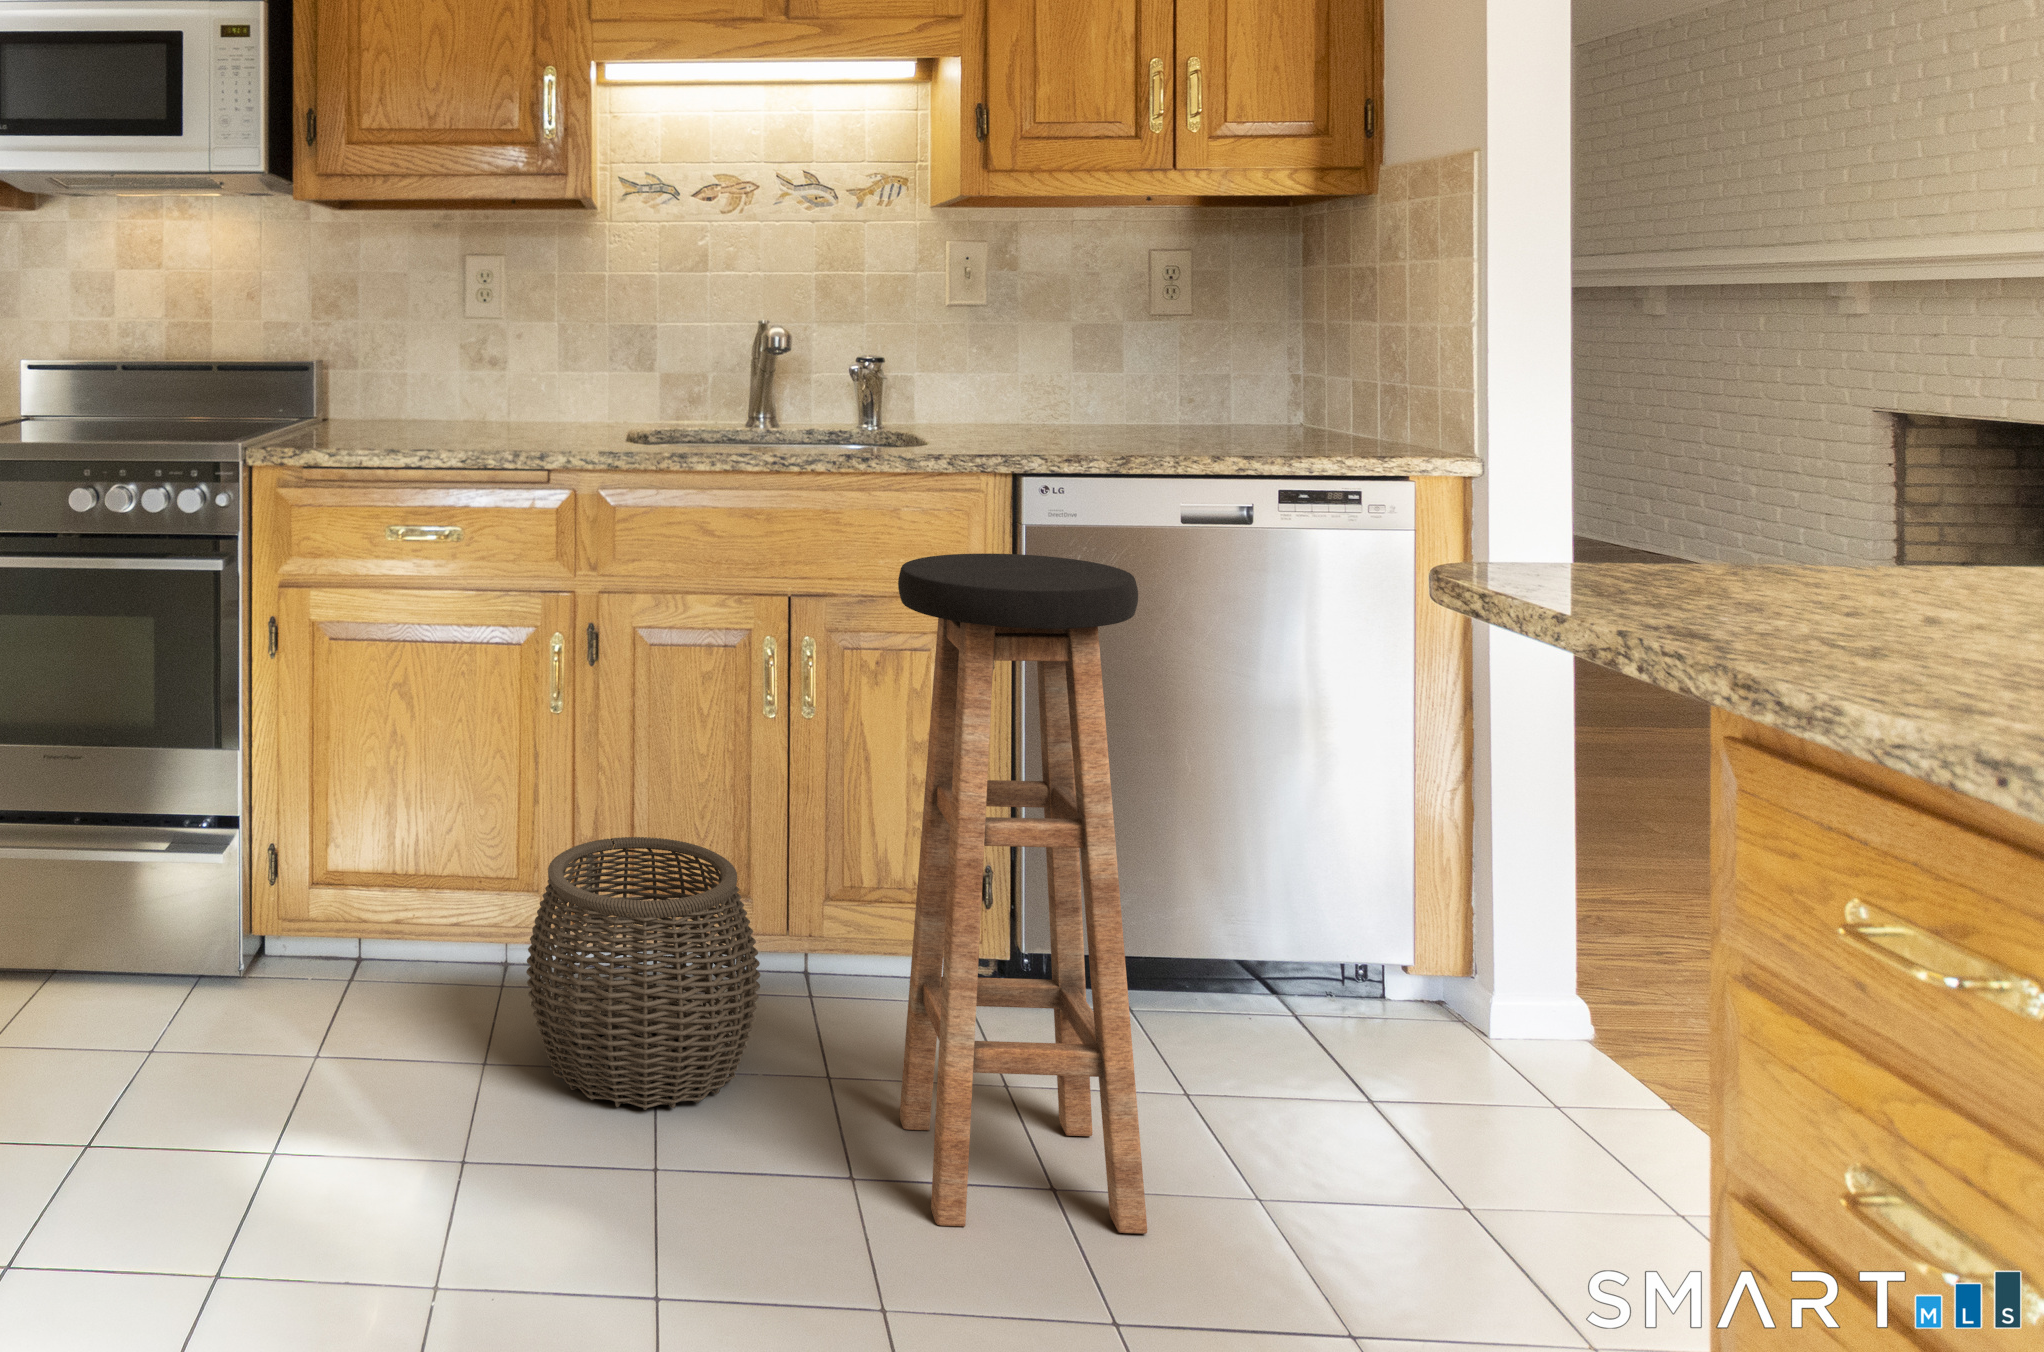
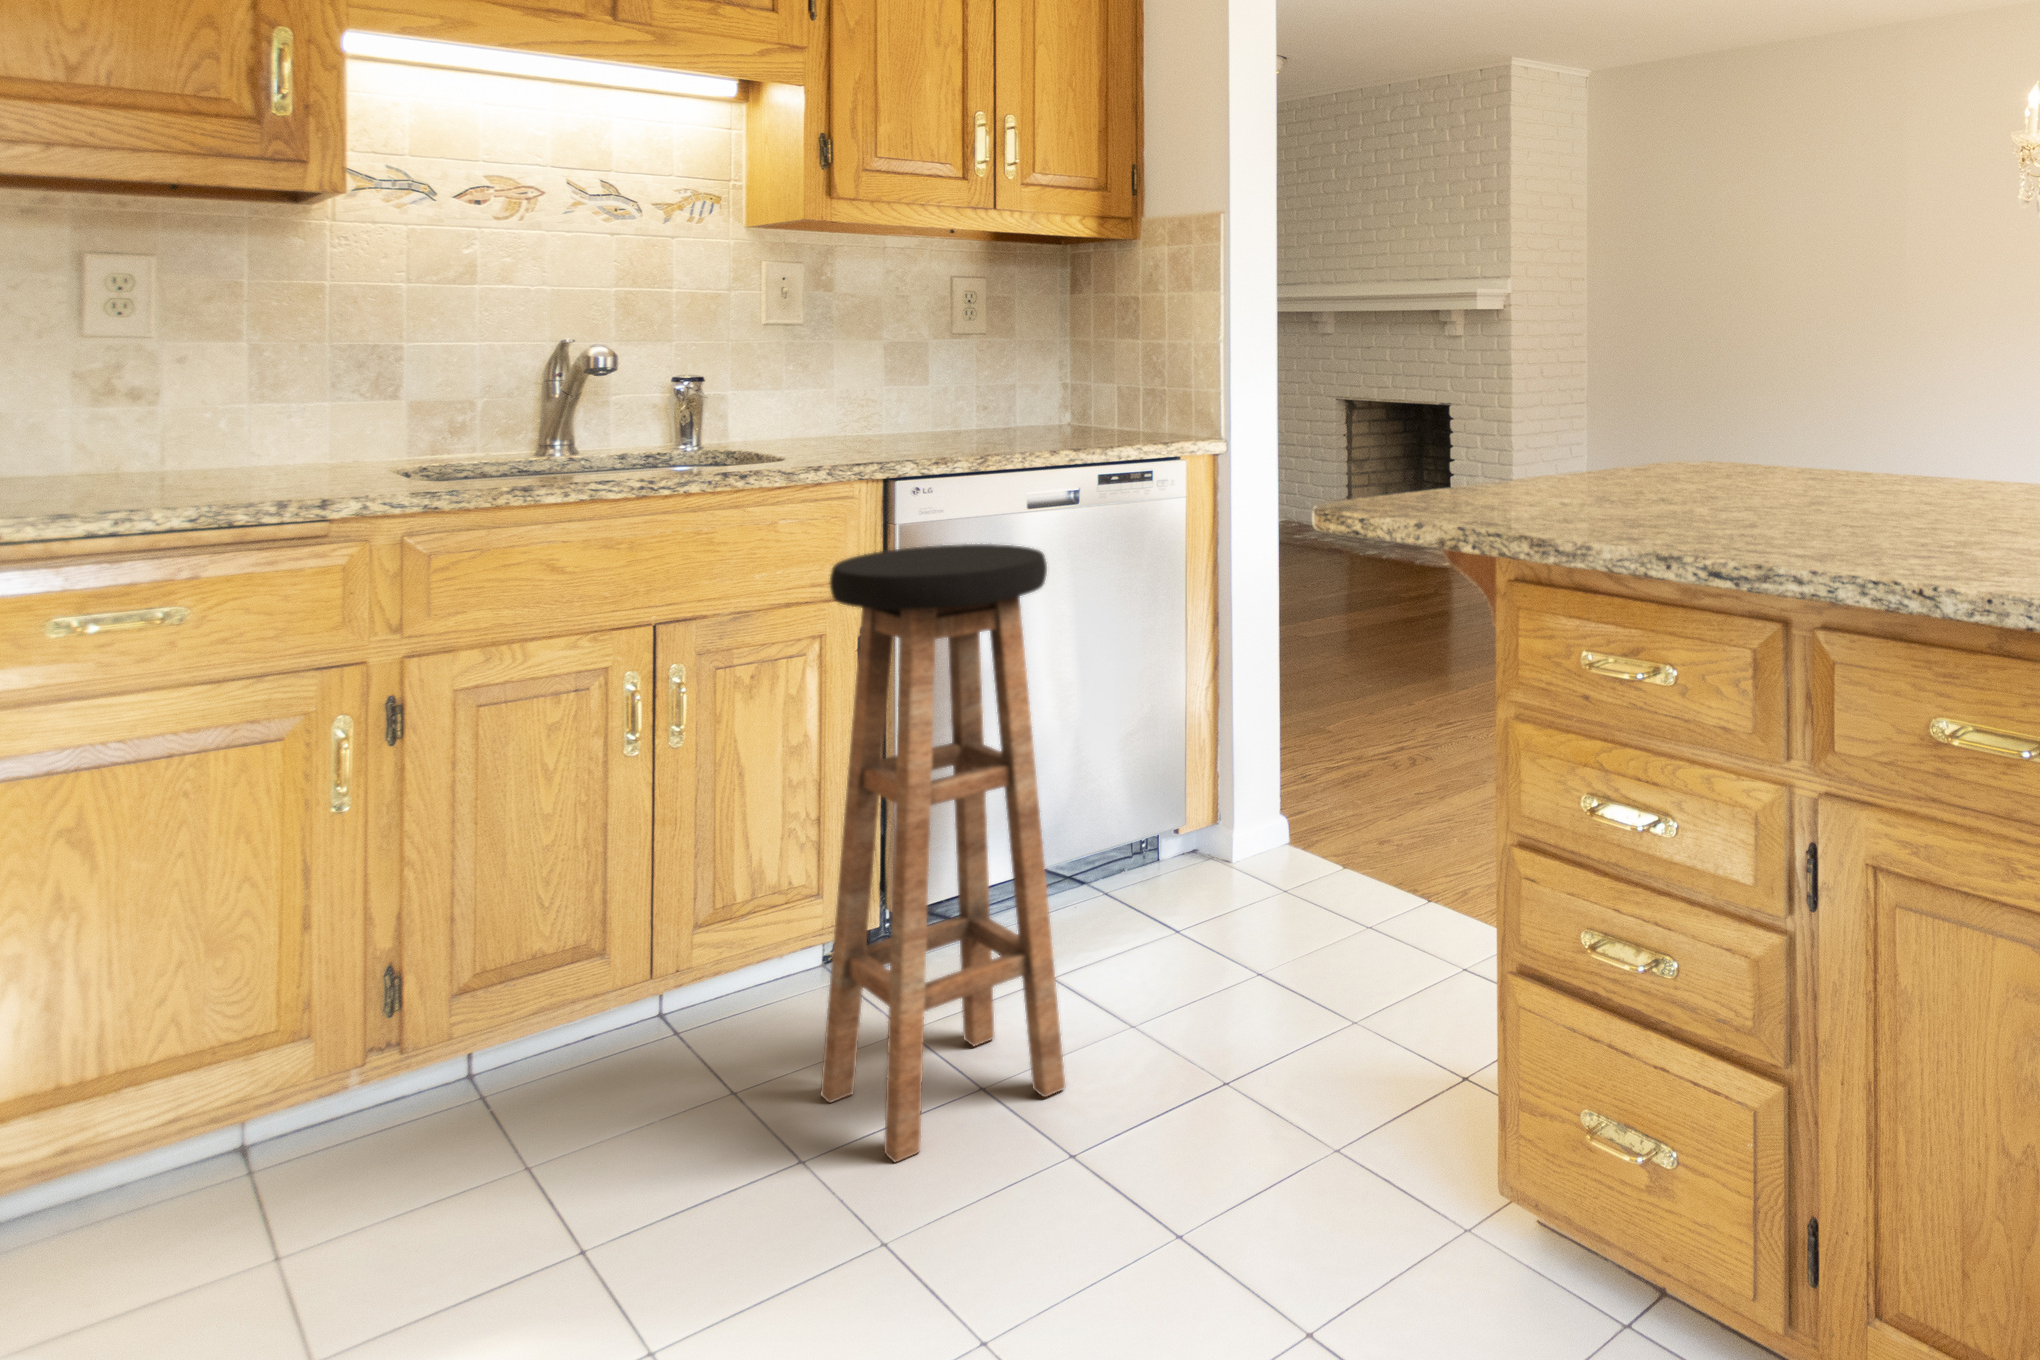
woven basket: present [526,837,760,1110] -> none [339,908,661,1230]

